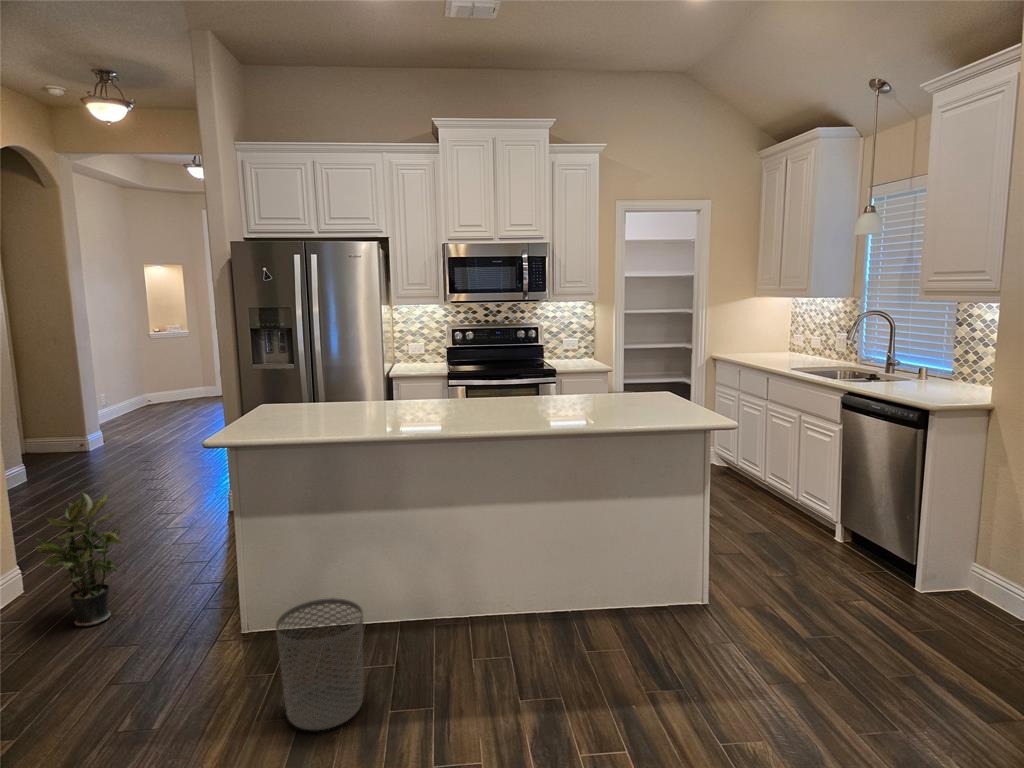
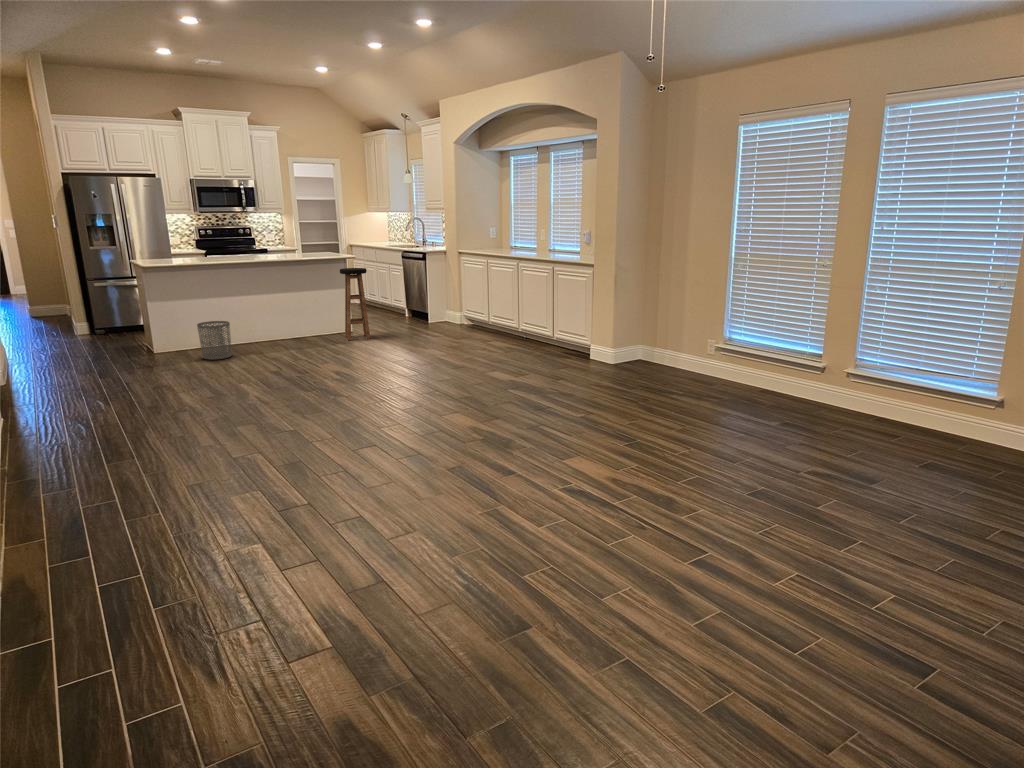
bar stool: none [688,460,772,681] -> present [340,268,370,340]
potted plant: present [35,493,122,627] -> none [42,299,83,360]

